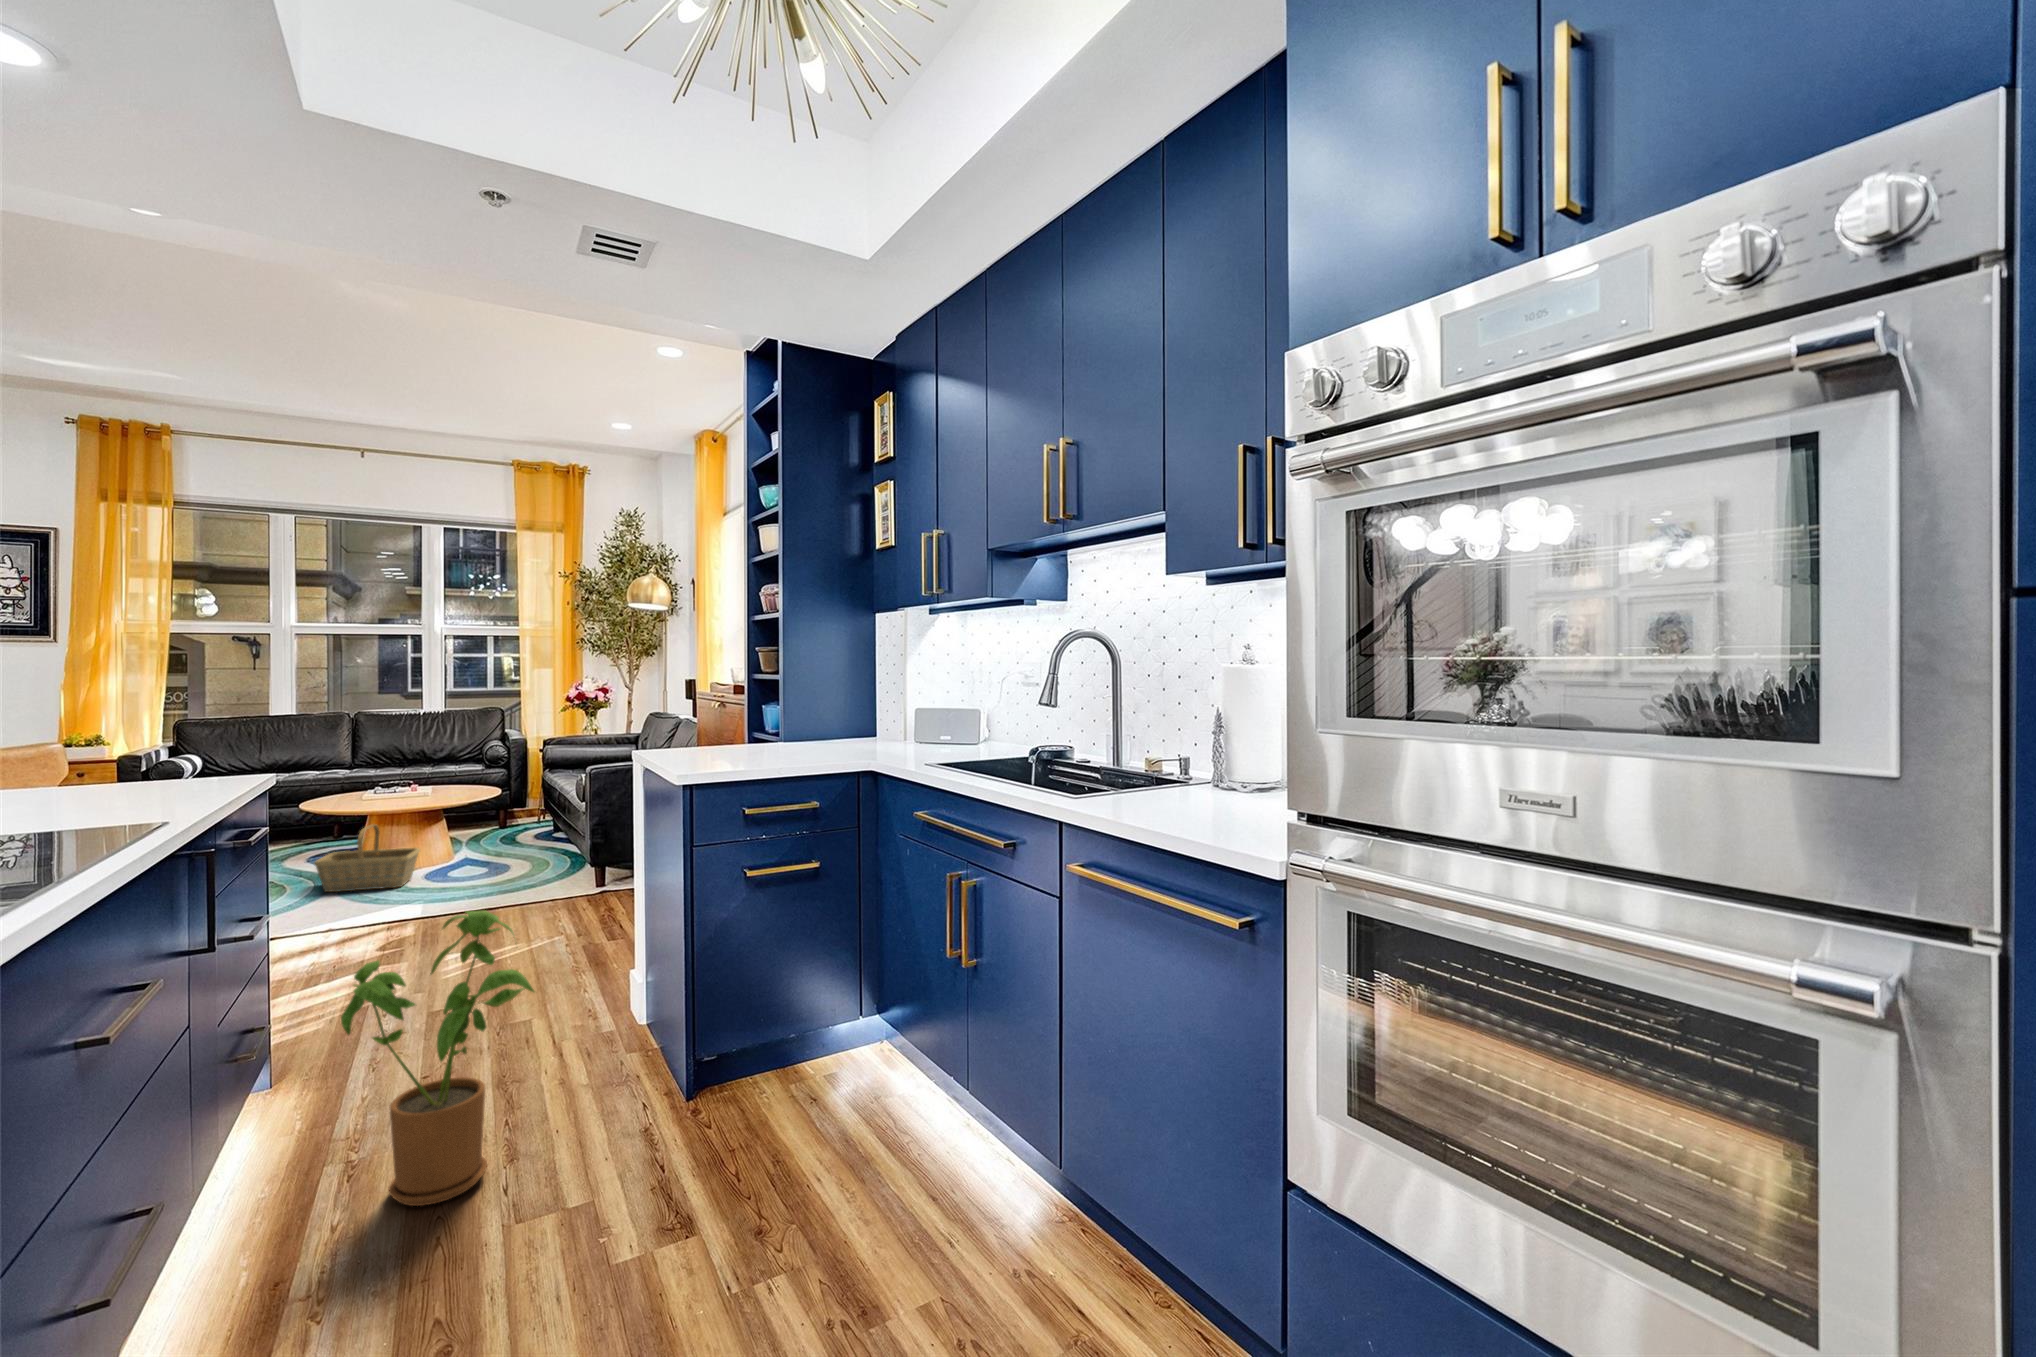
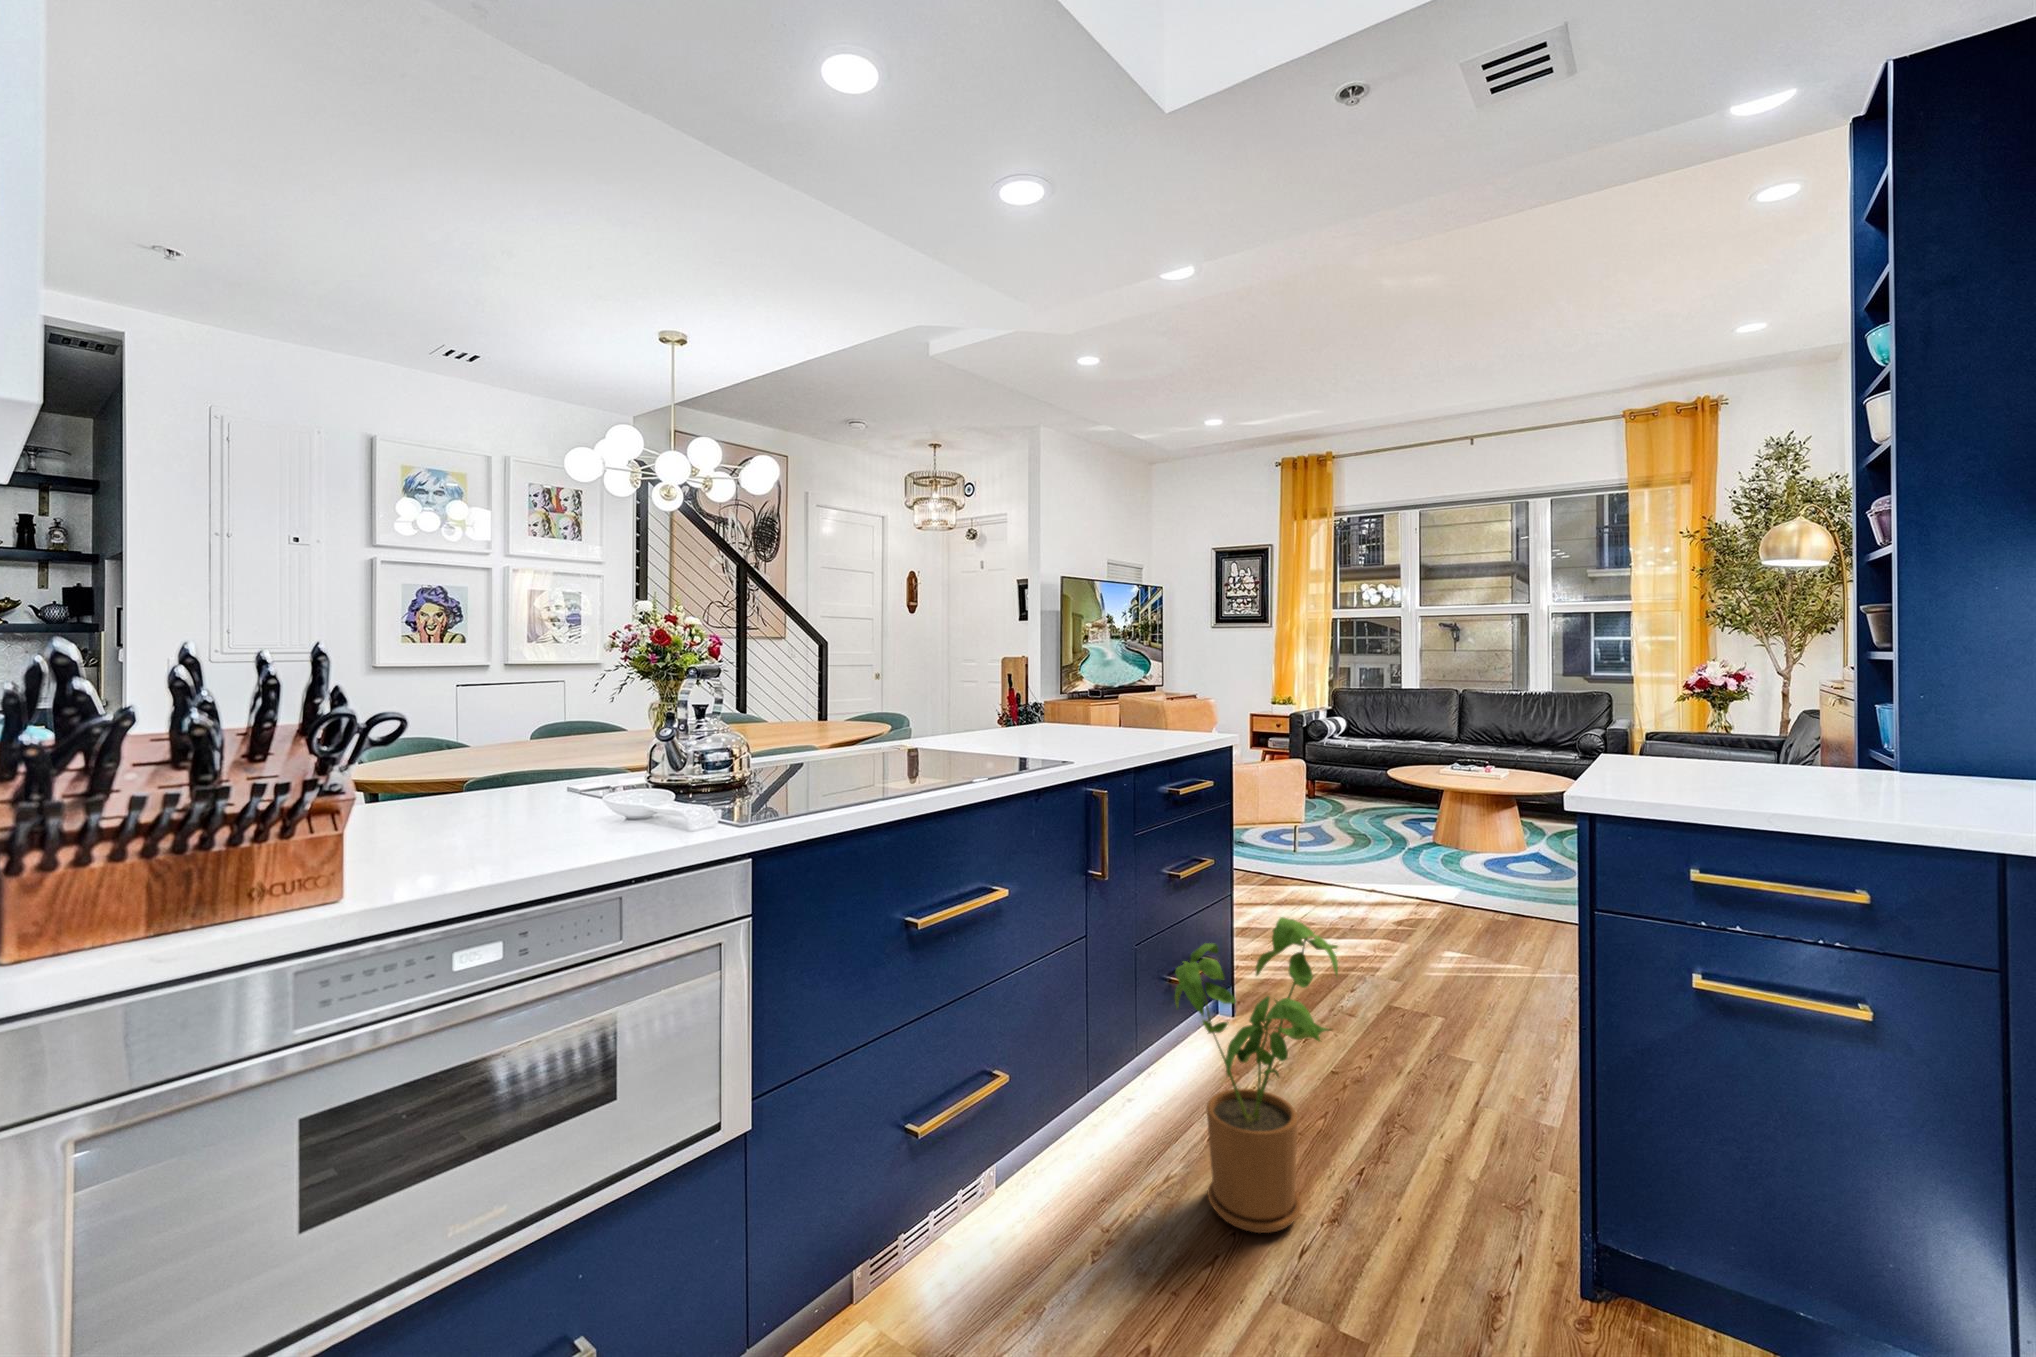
basket: present [314,824,420,892] -> none [1386,801,1480,866]

